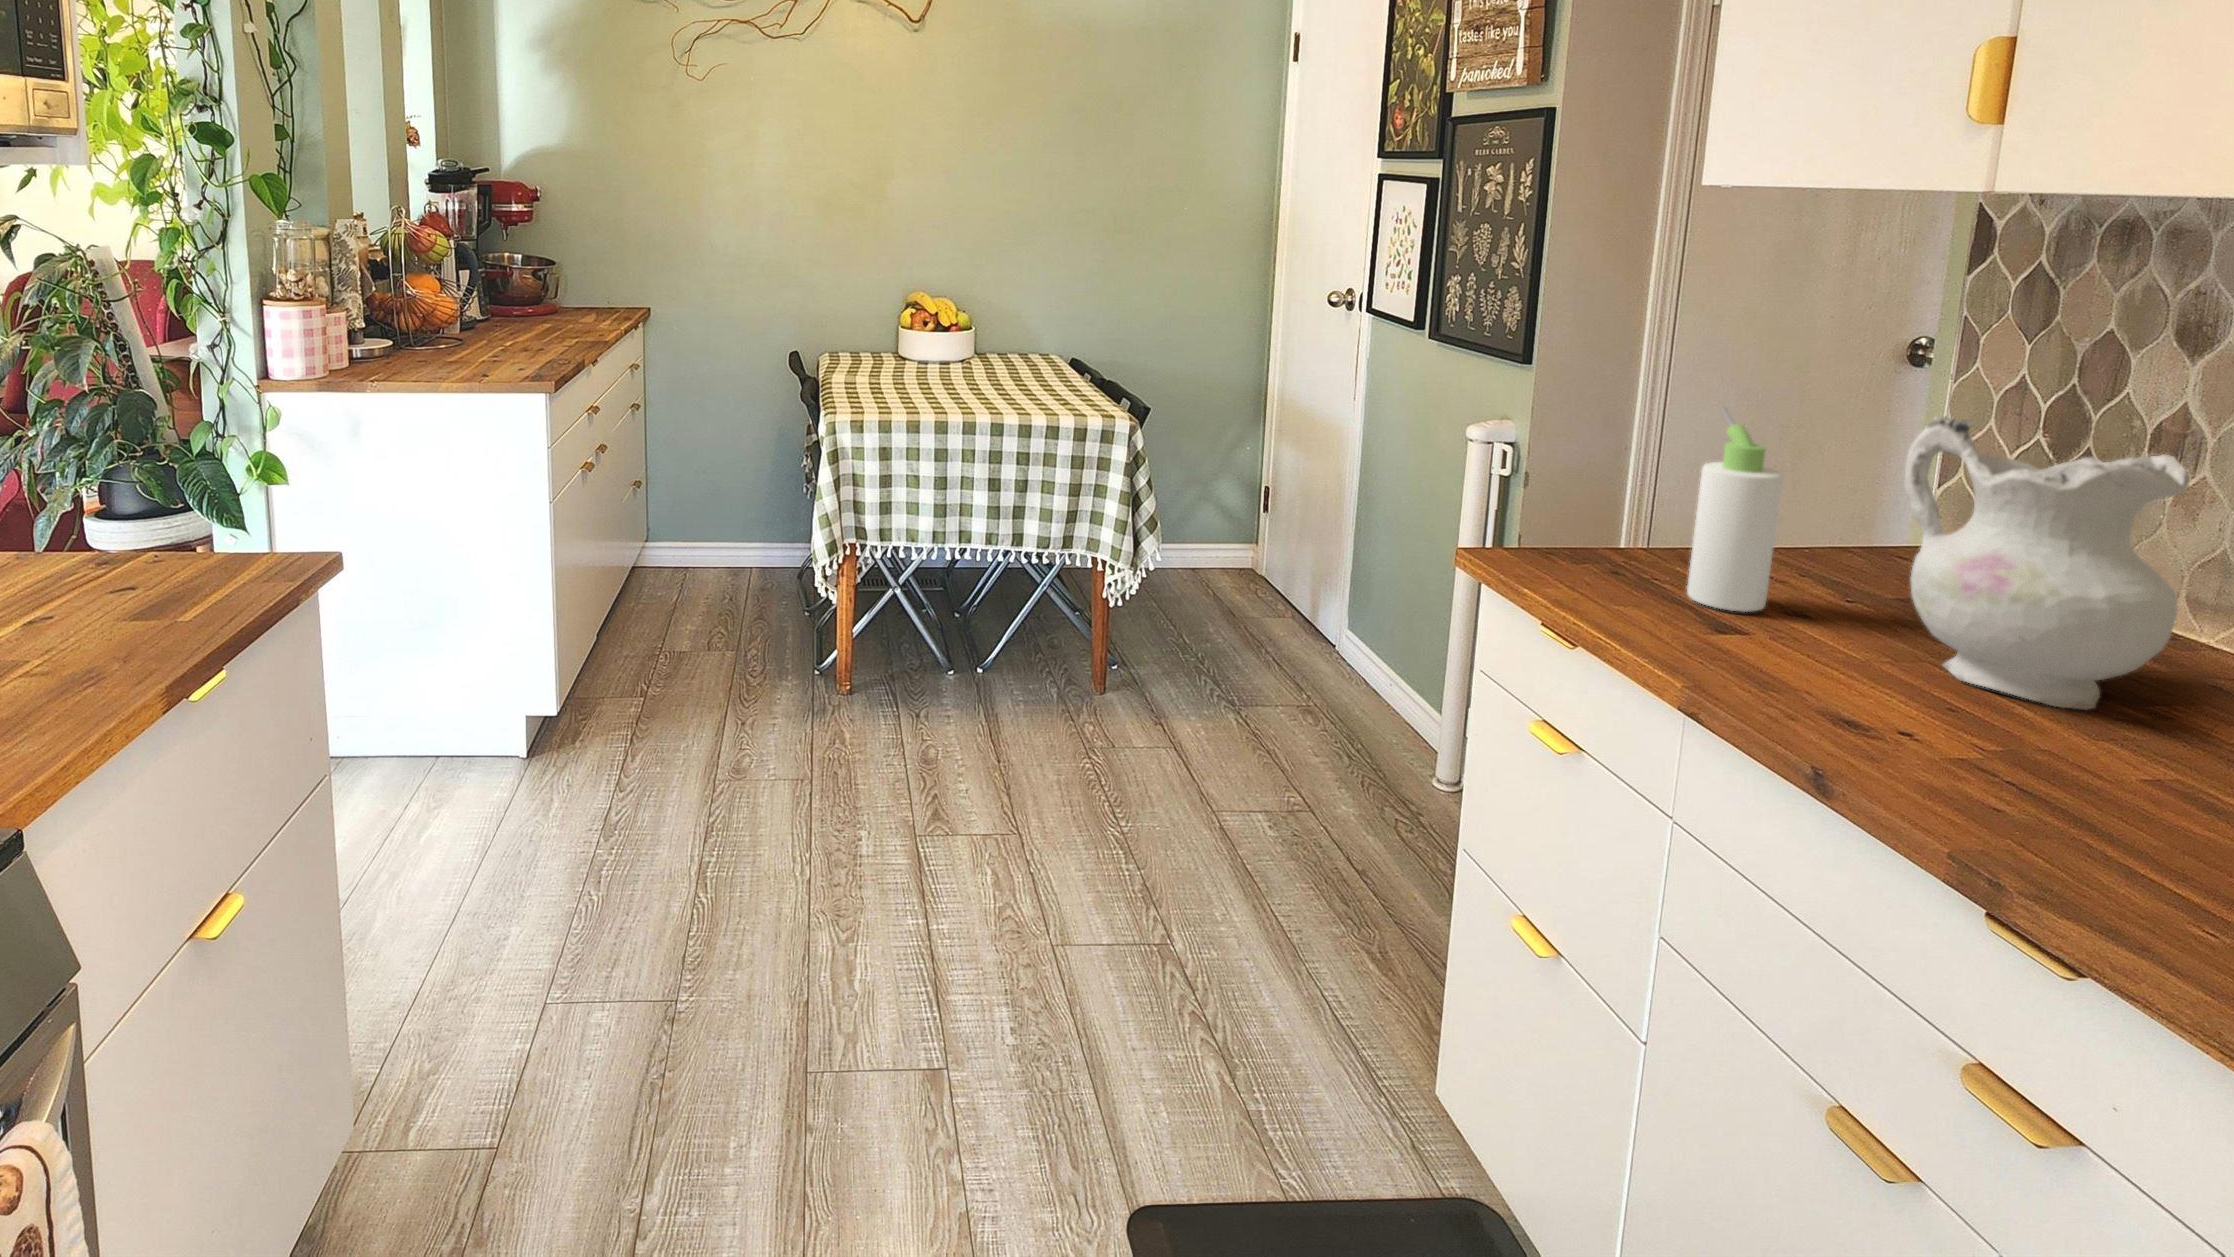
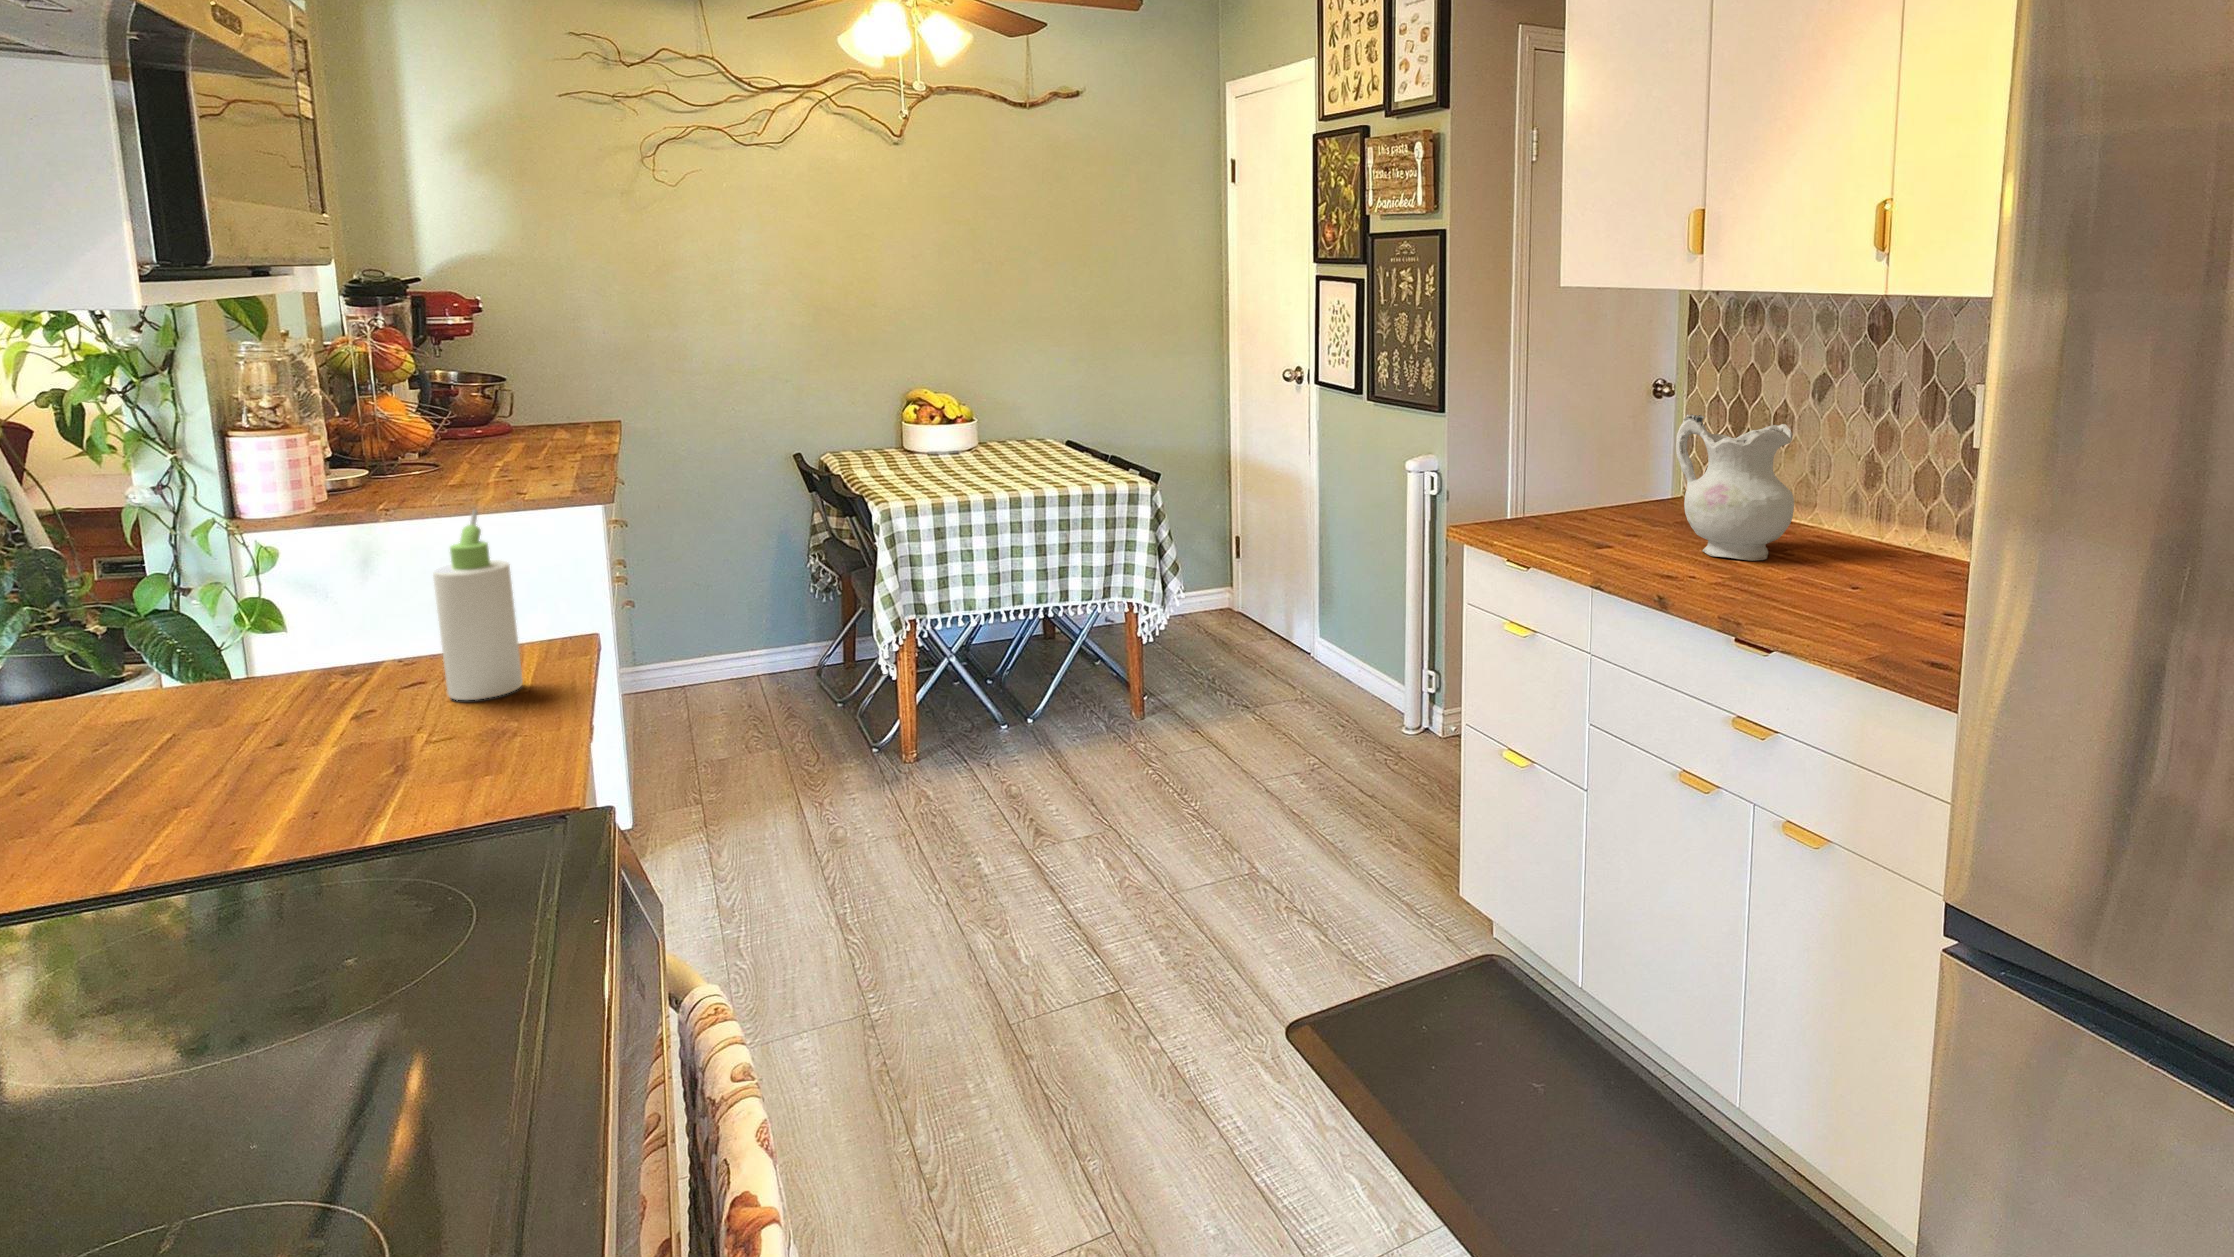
bottle: present [1687,408,1783,612] -> present [433,510,523,700]

